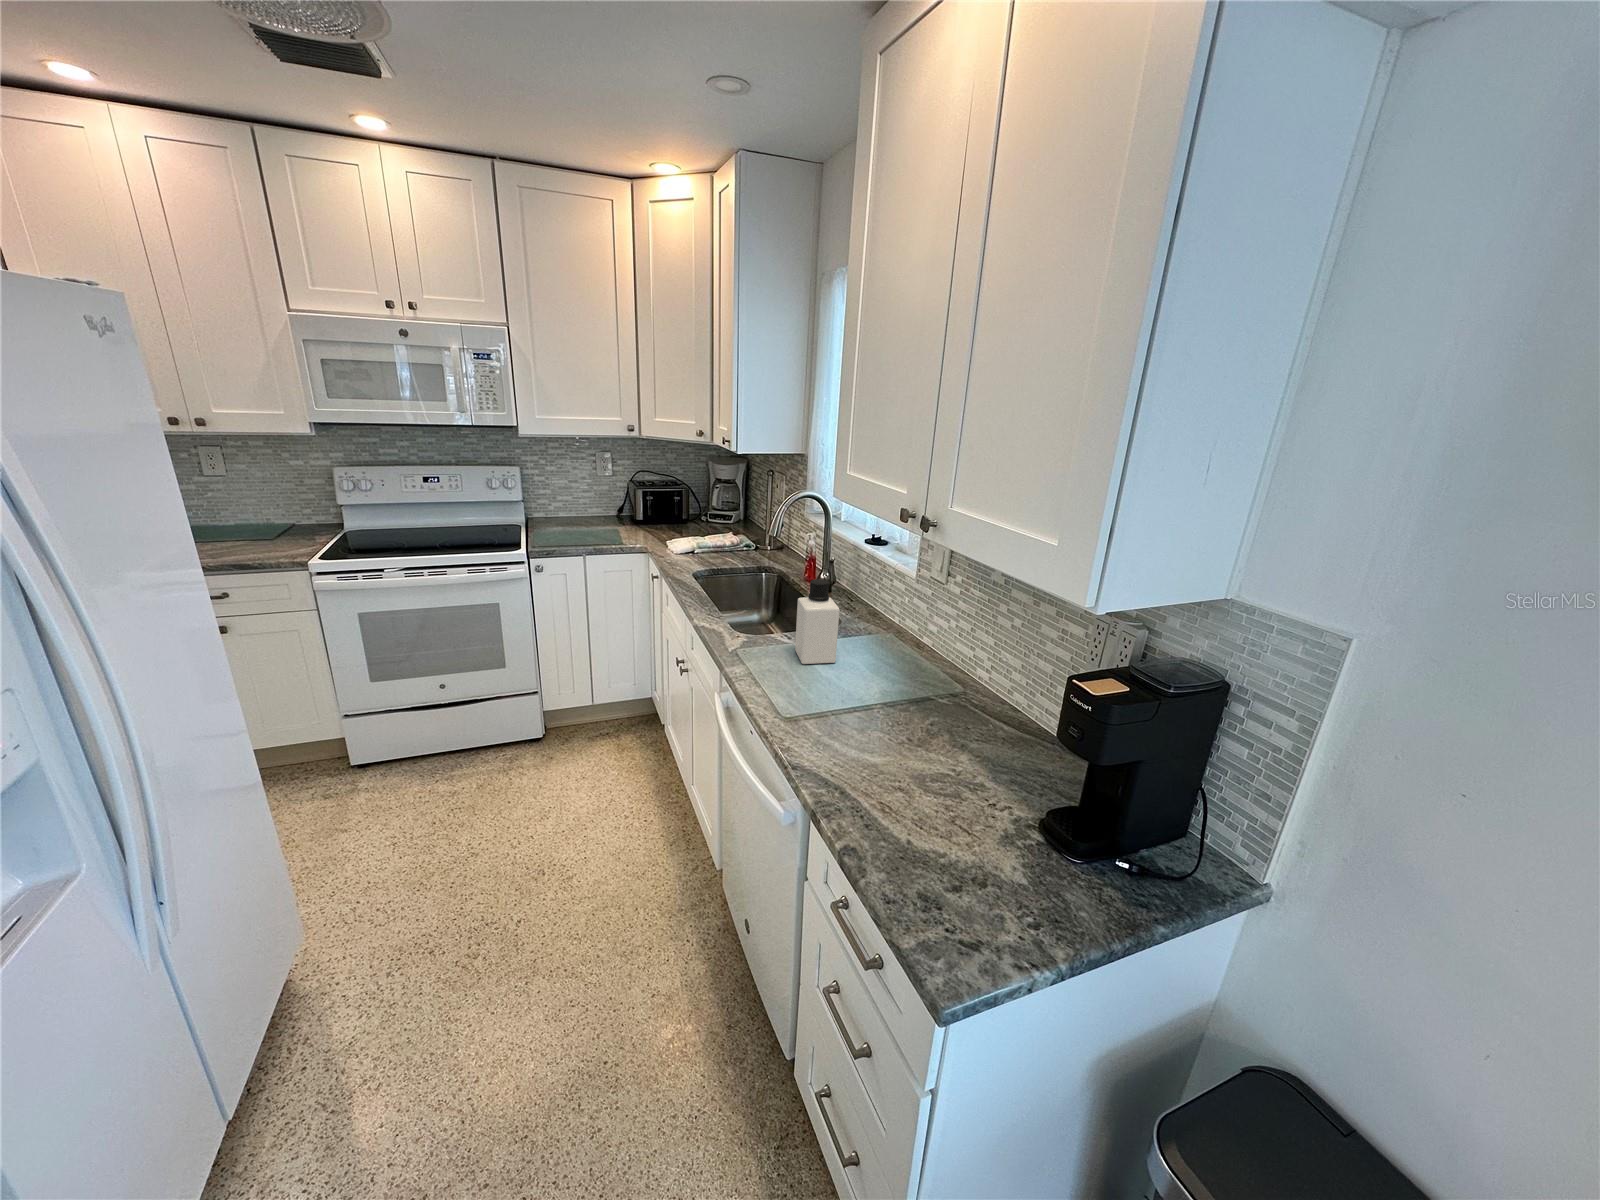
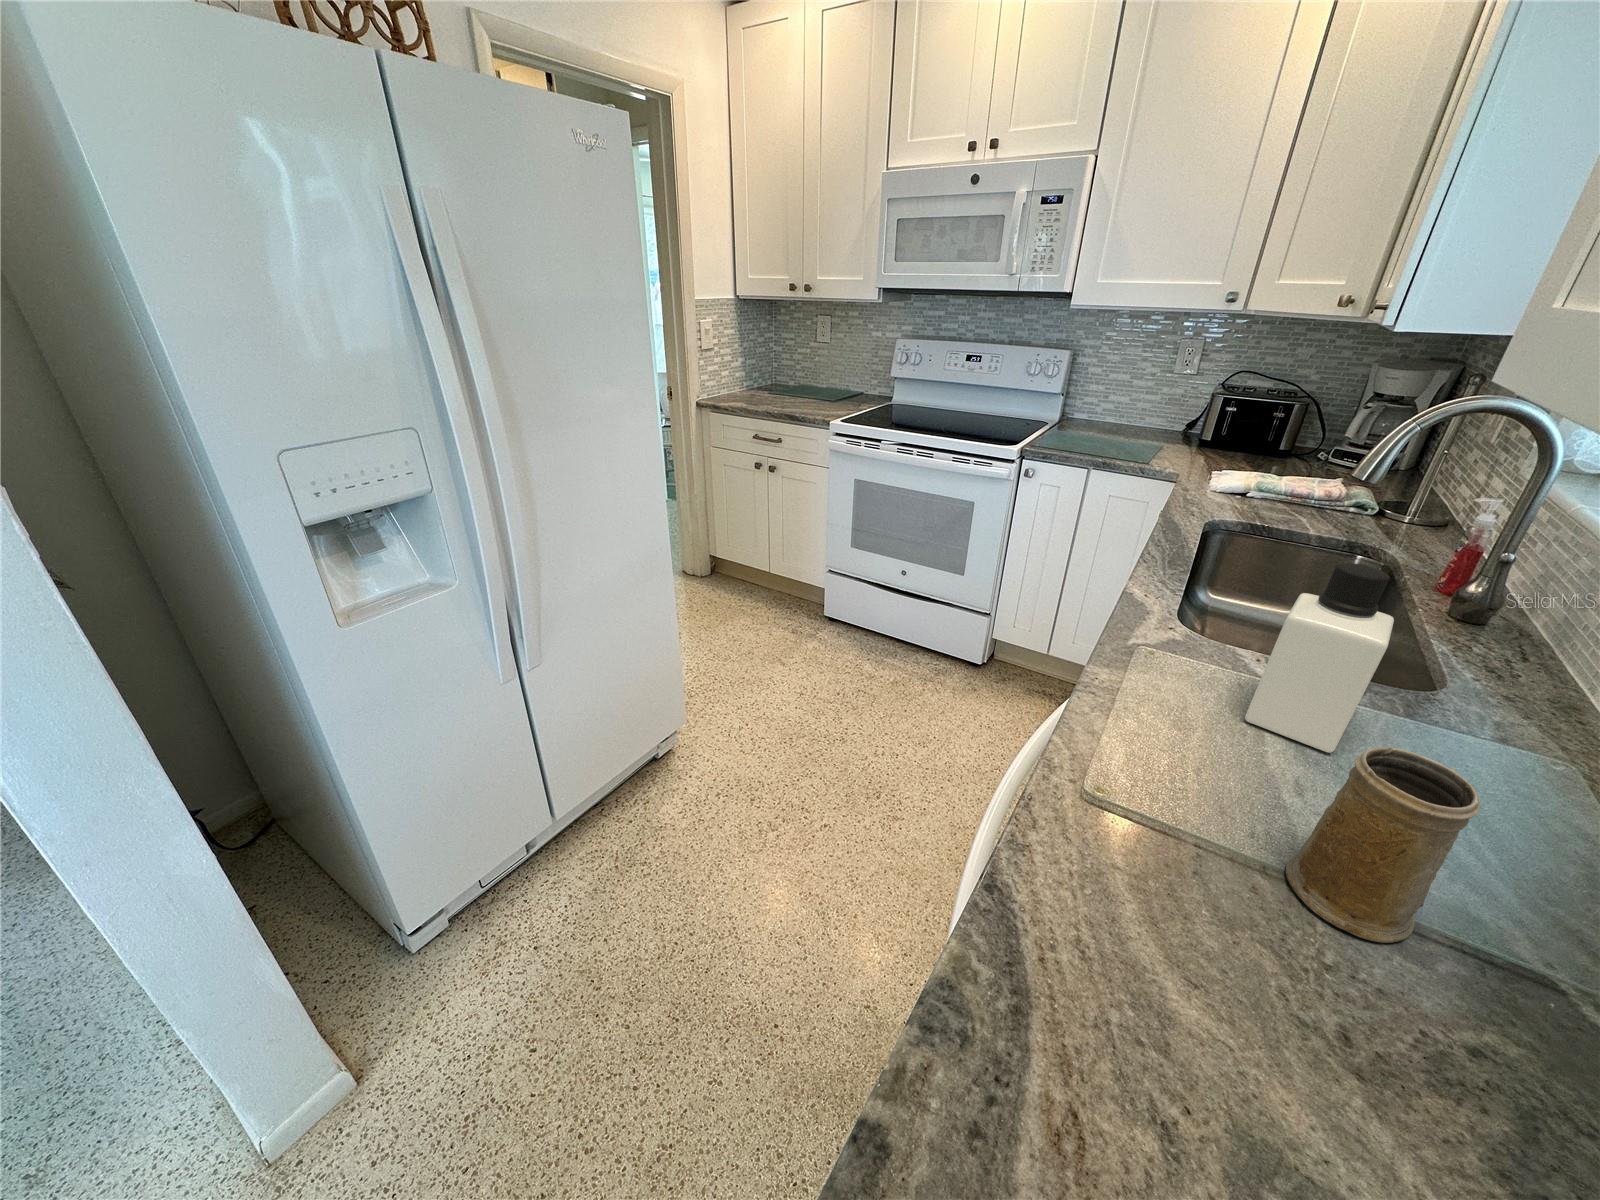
mug: none [857,642,901,714] -> present [1286,748,1480,943]

